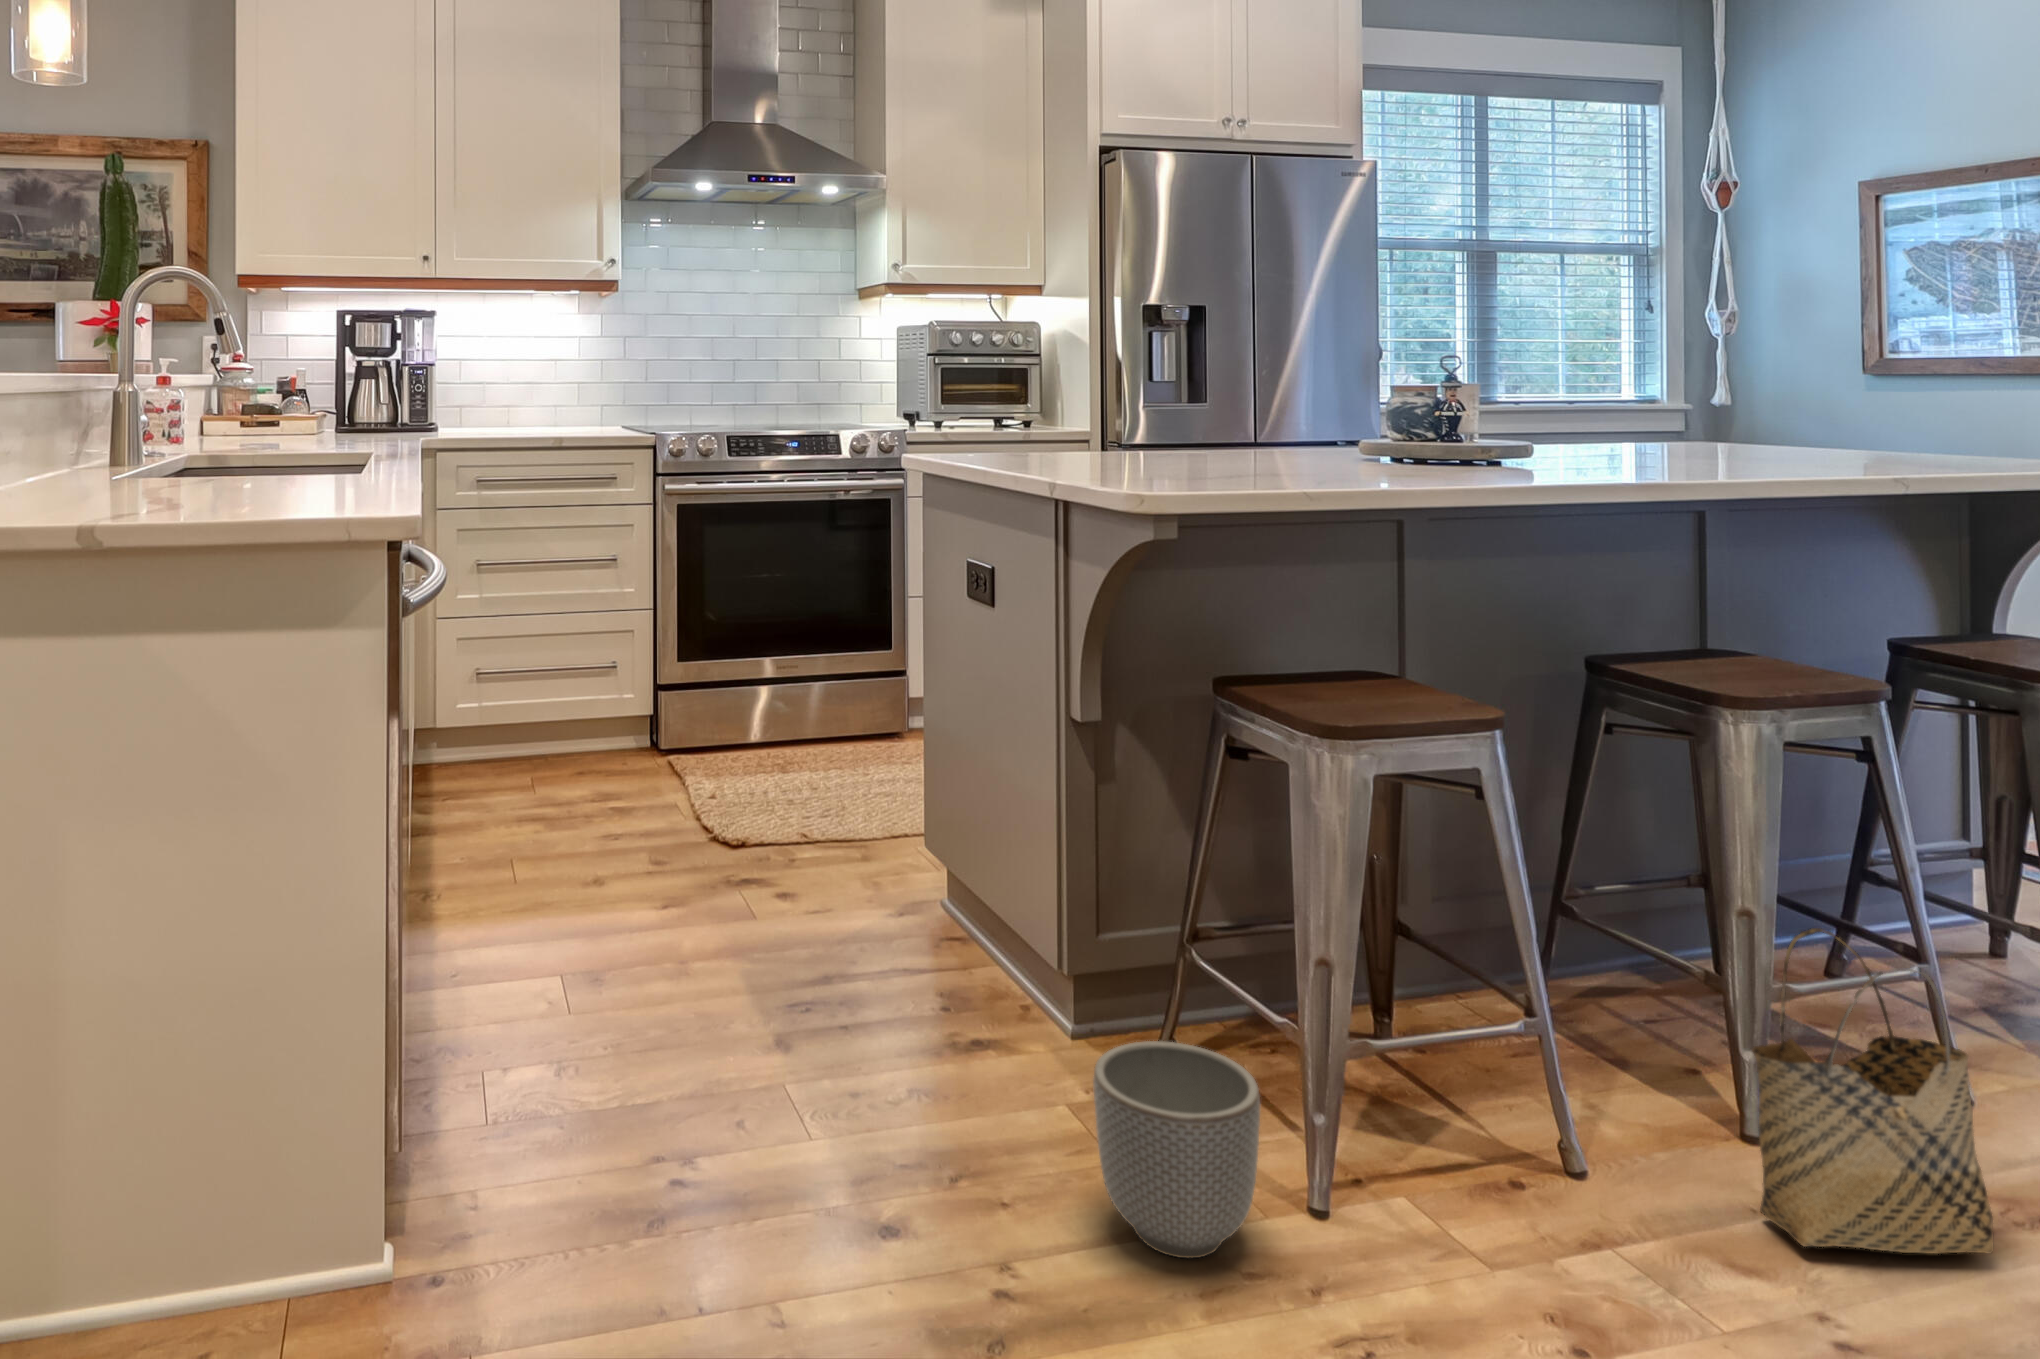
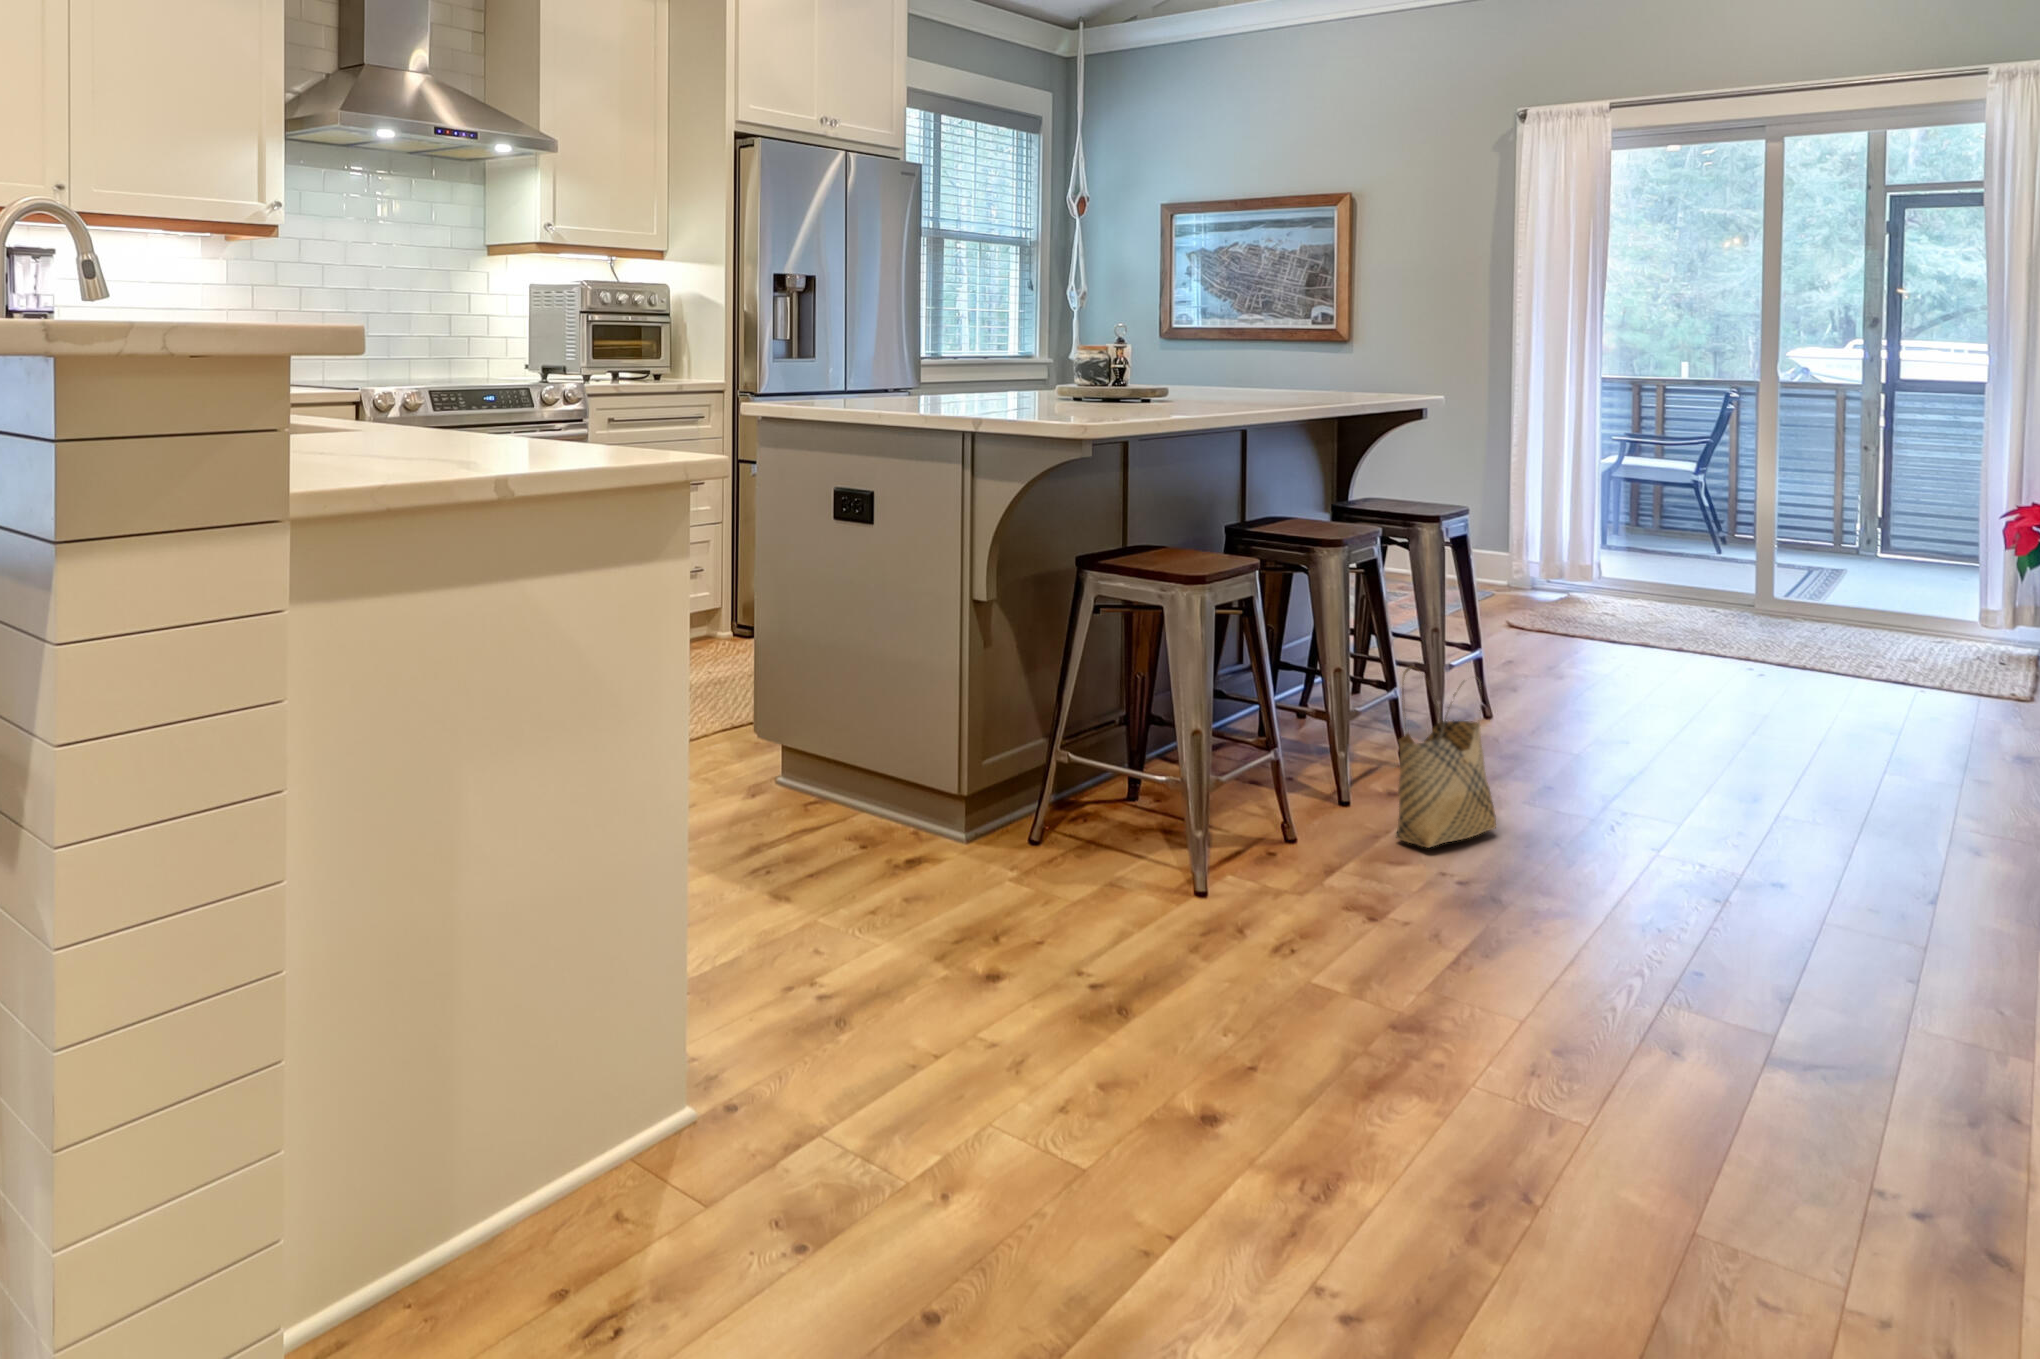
planter: present [1093,1041,1260,1258] -> none [1095,808,1210,949]

